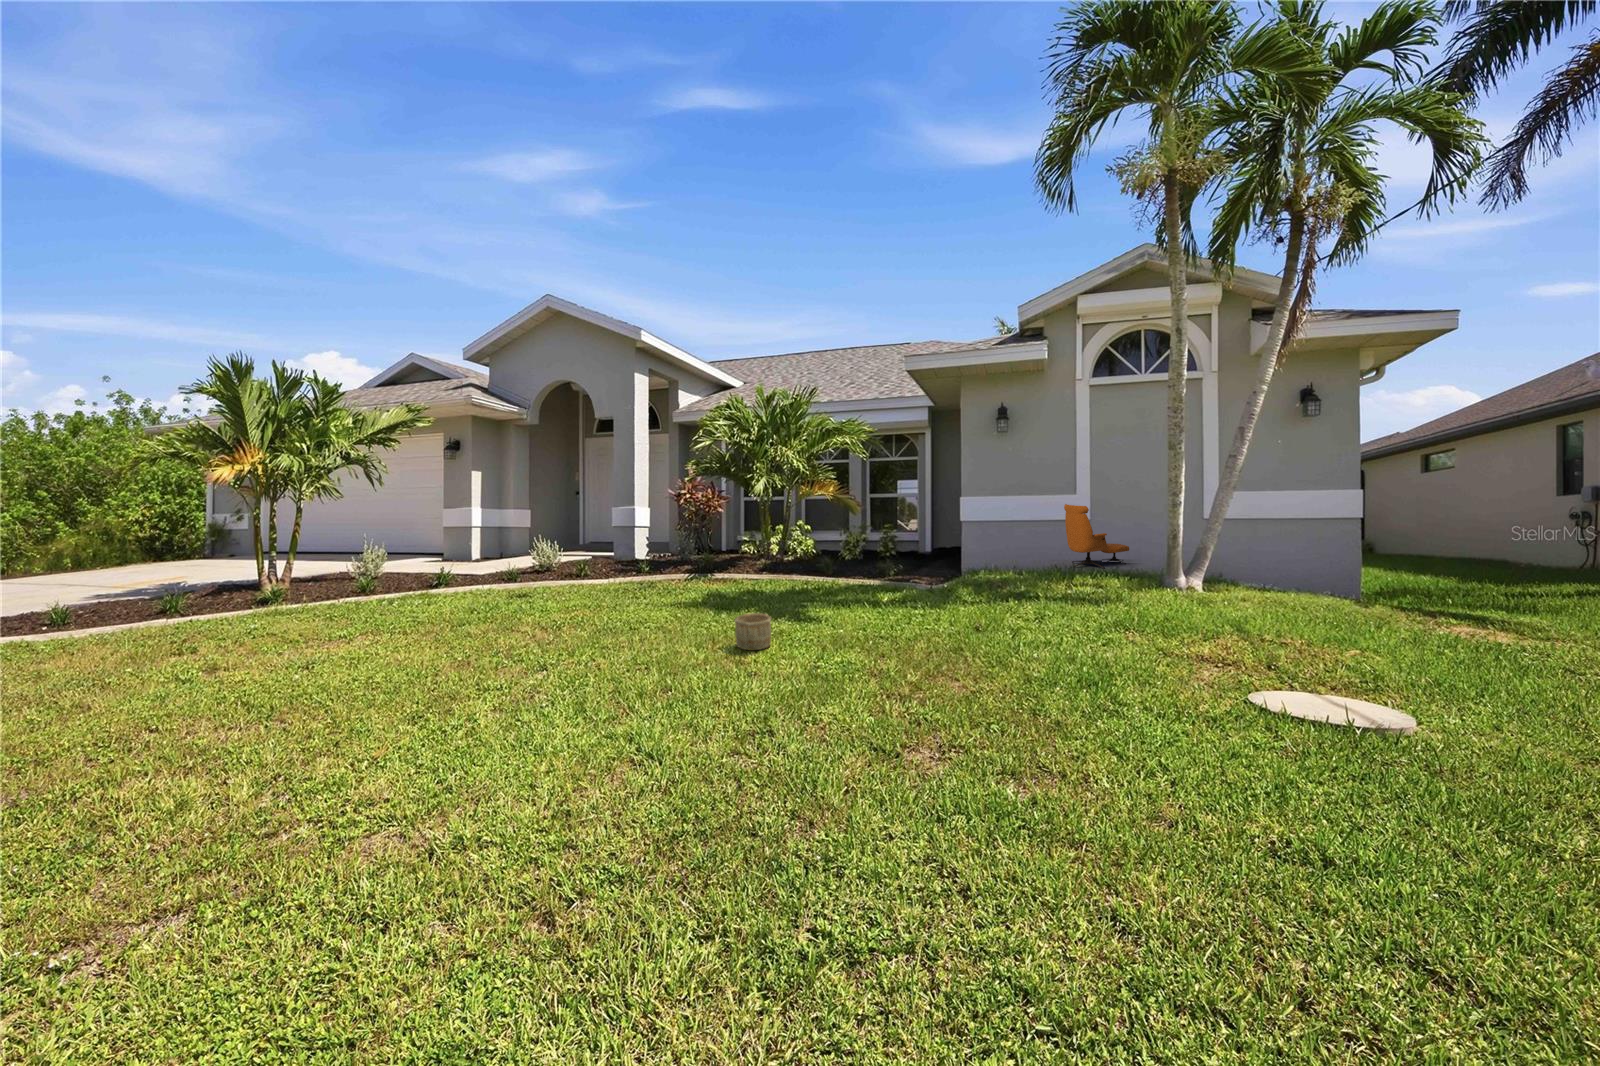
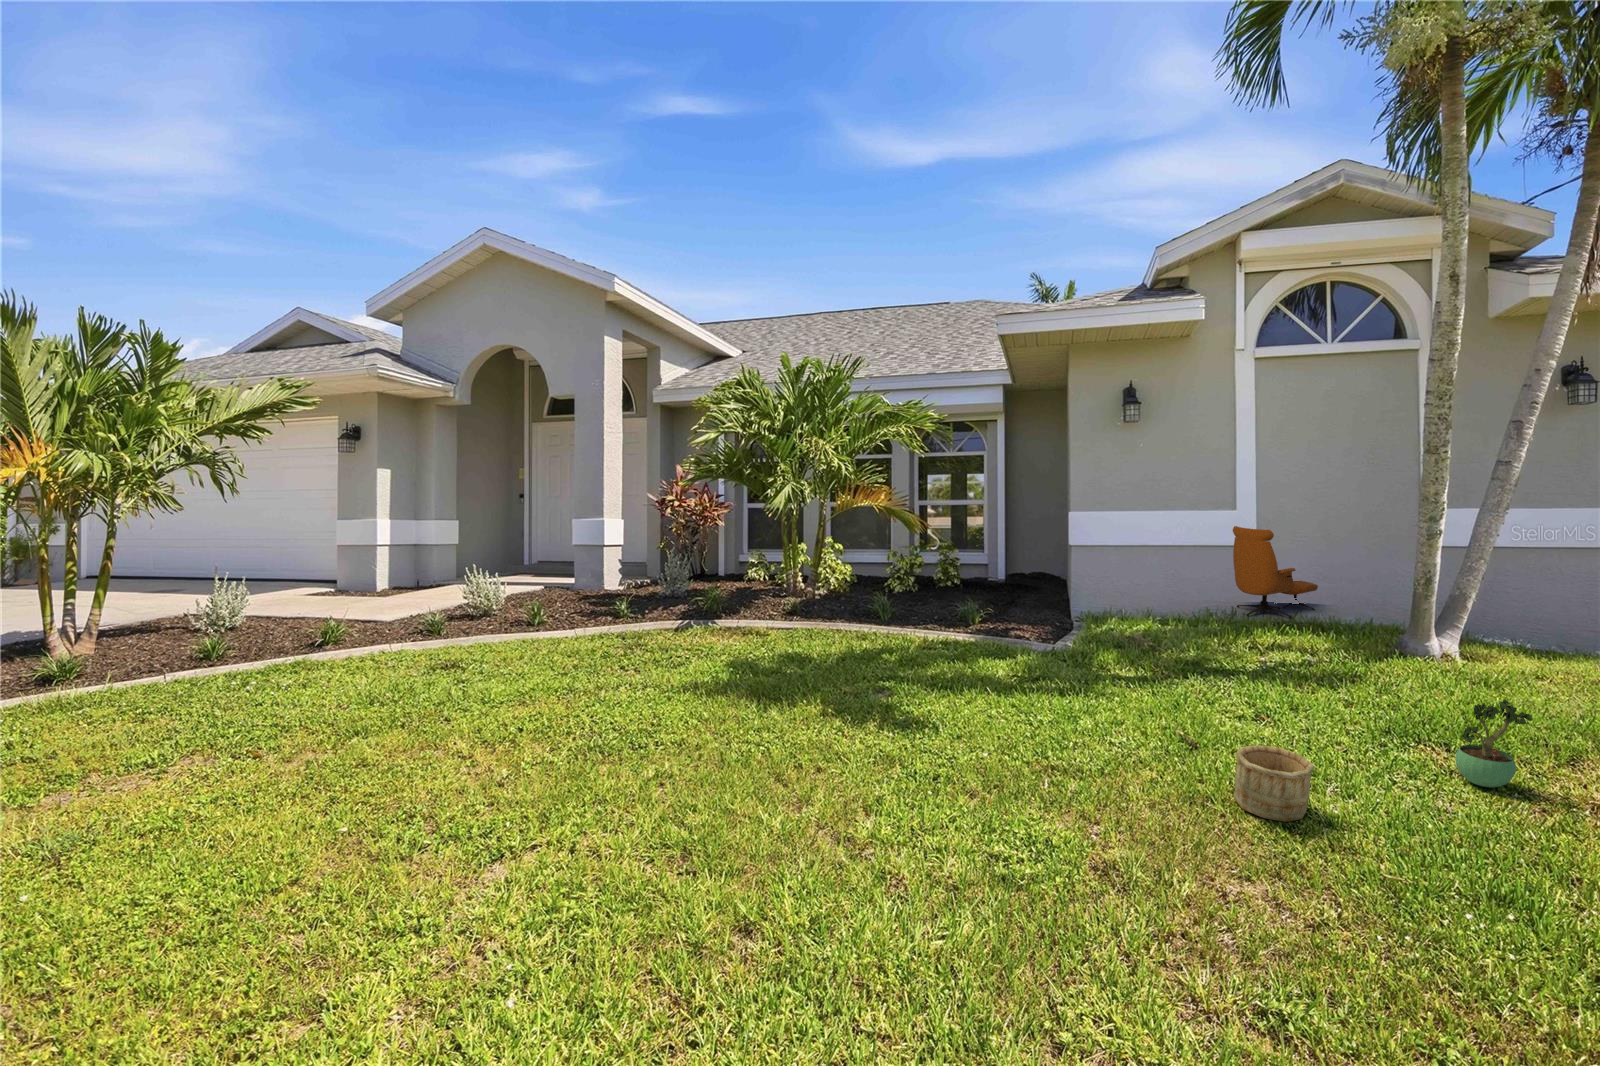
potted plant: none [1120,593,1160,647] -> present [1455,699,1533,787]
wooden bucket: present [734,613,771,650] -> present [1235,745,1314,822]

